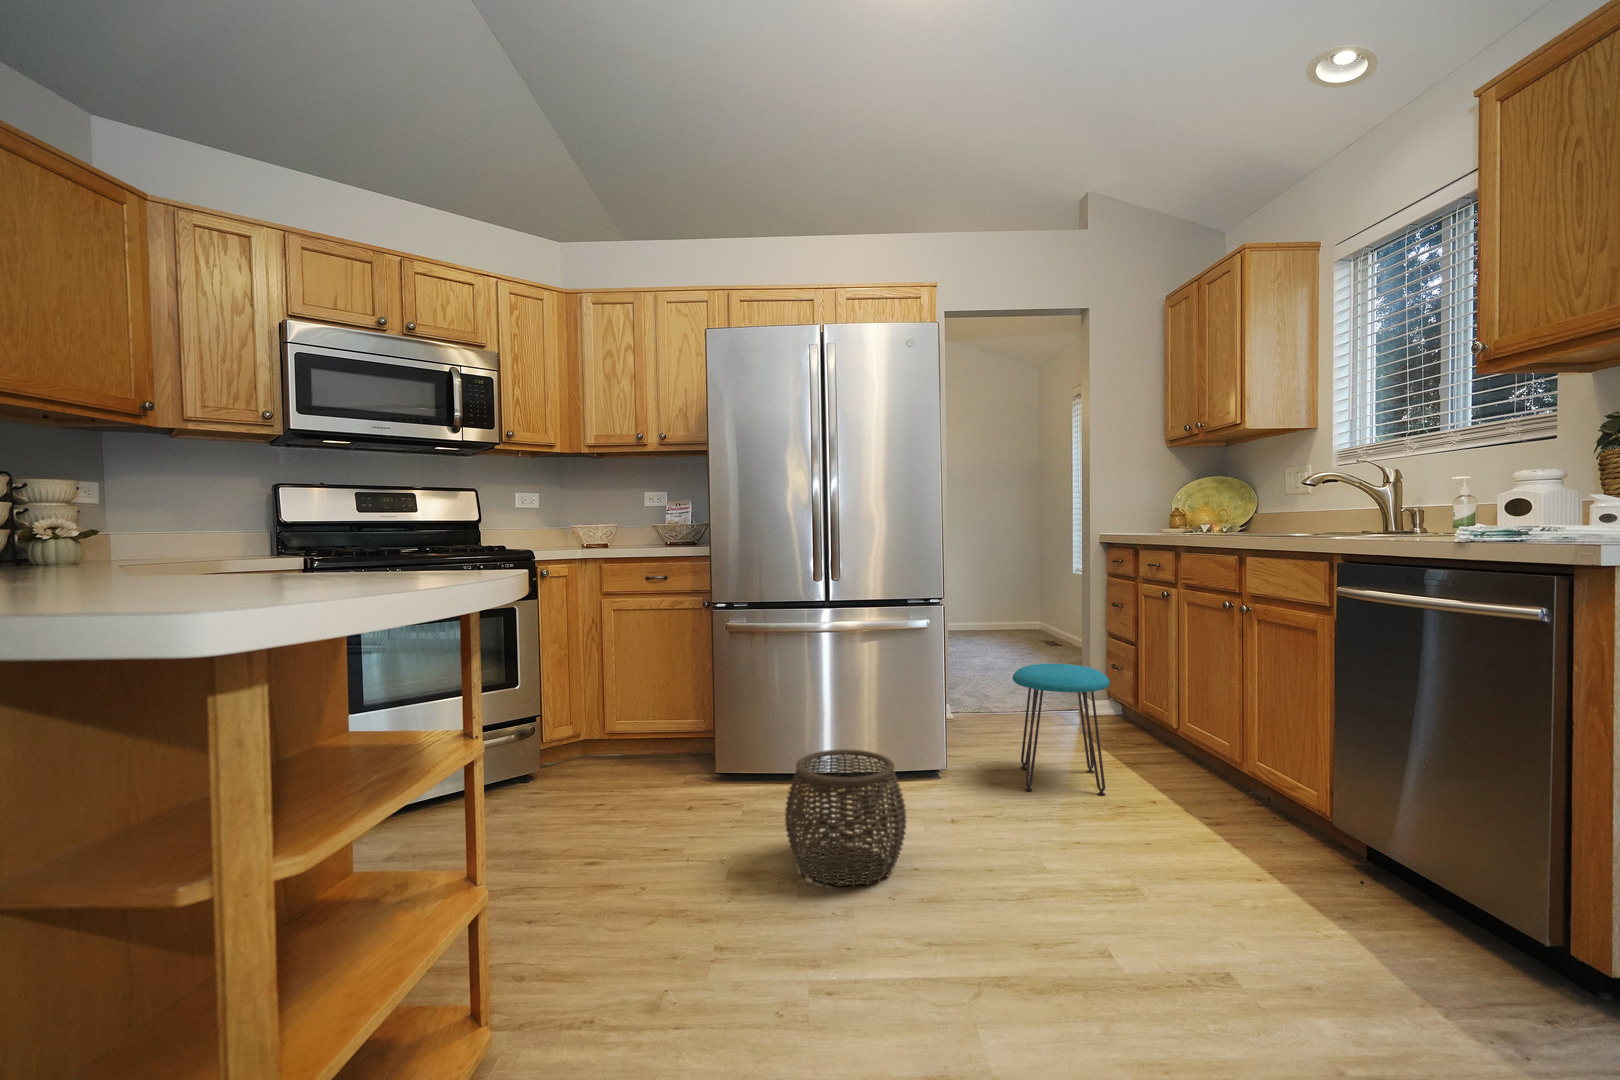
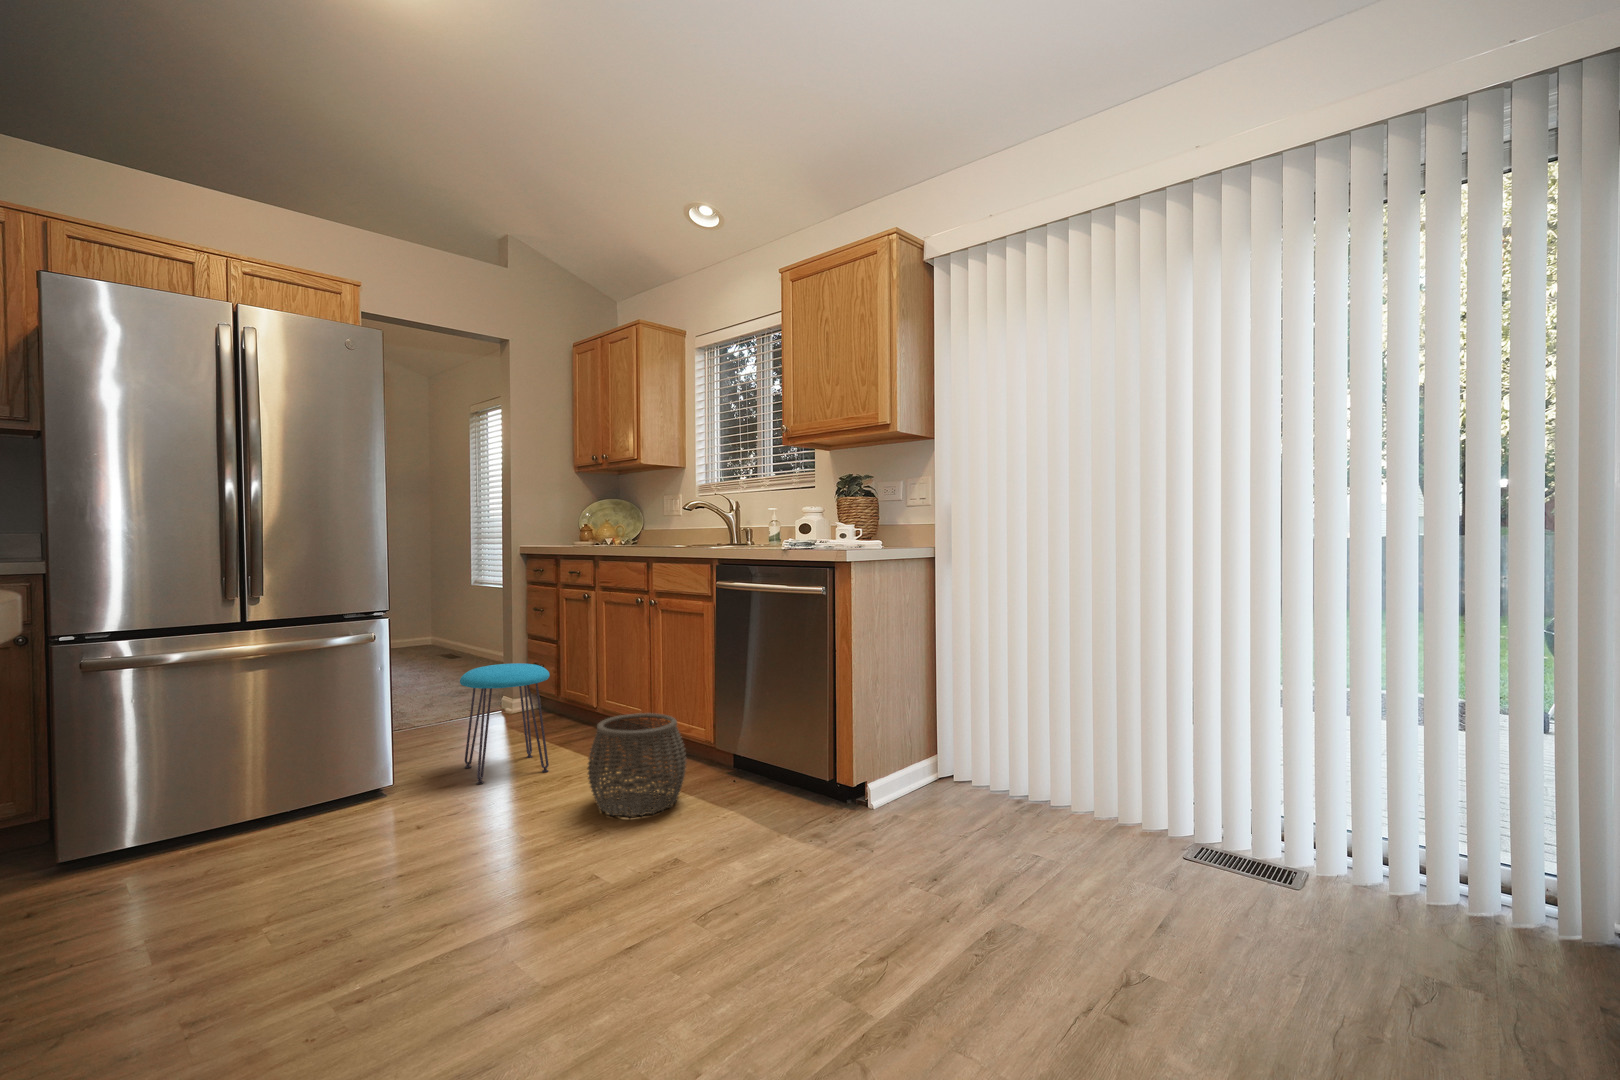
woven basket: present [785,749,906,886] -> present [588,713,686,817]

